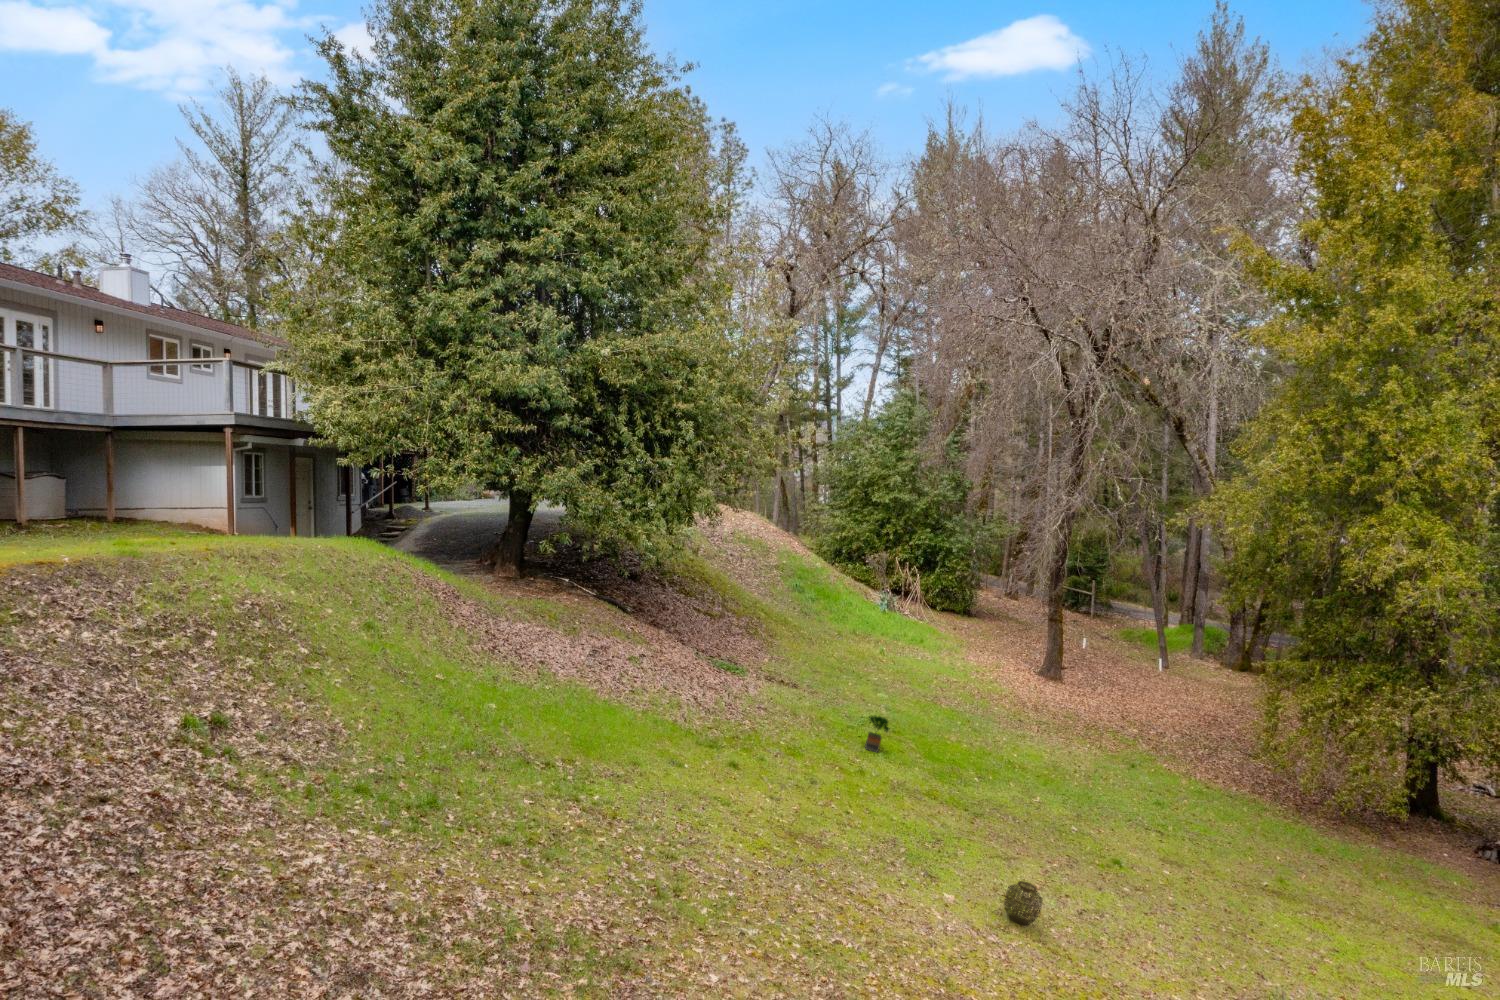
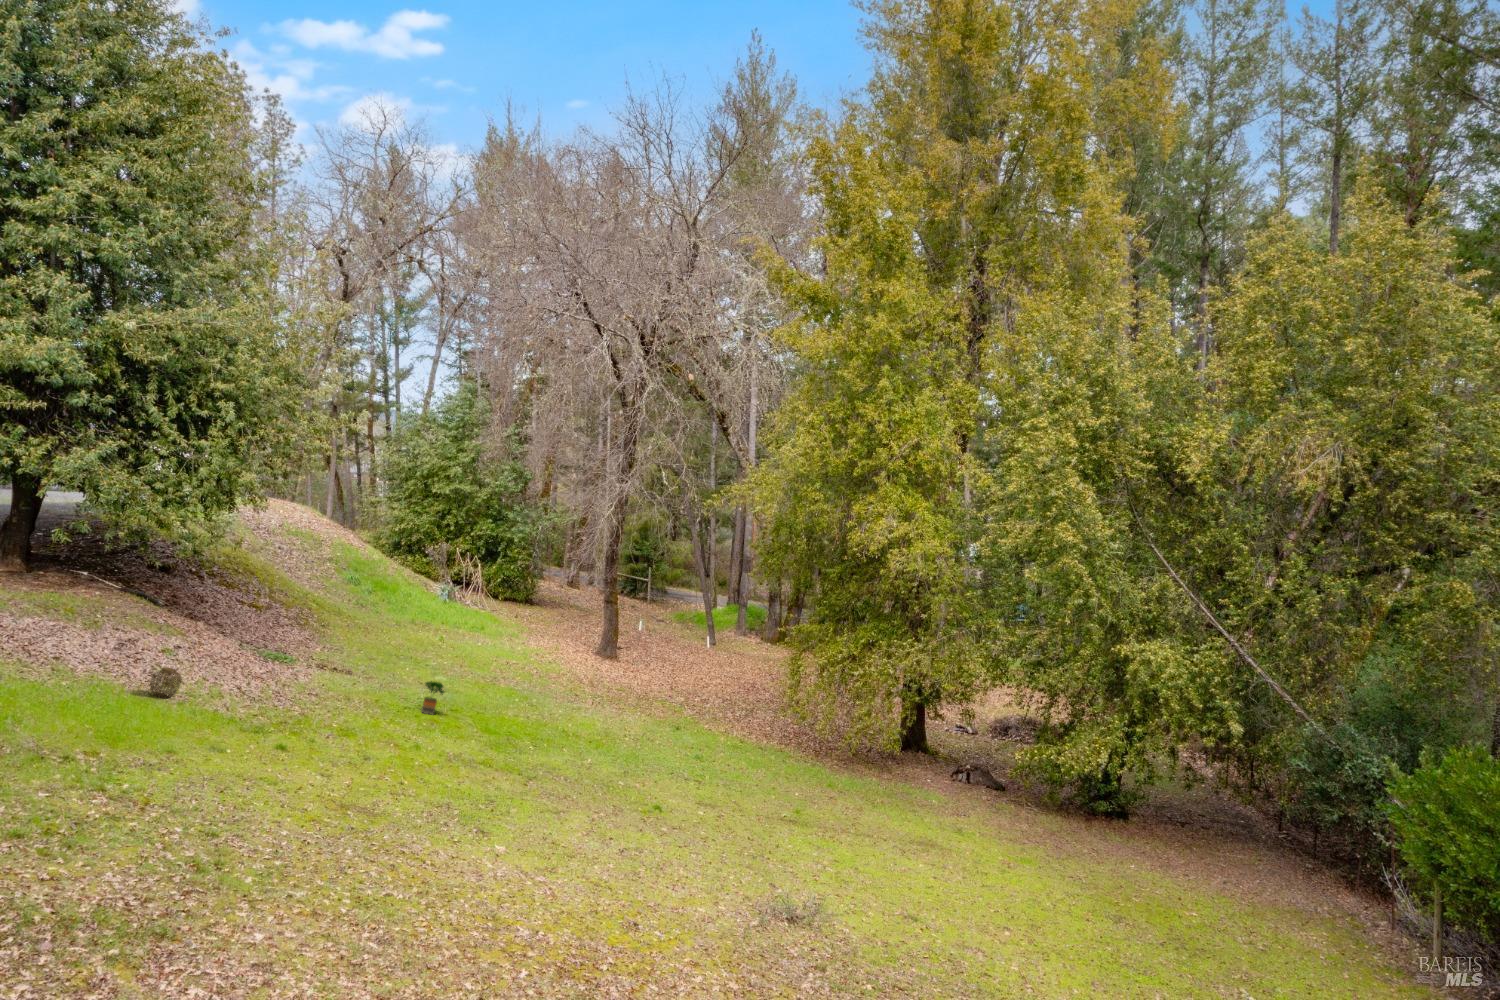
woven basket: present [1004,881,1043,925] -> present [150,667,182,698]

